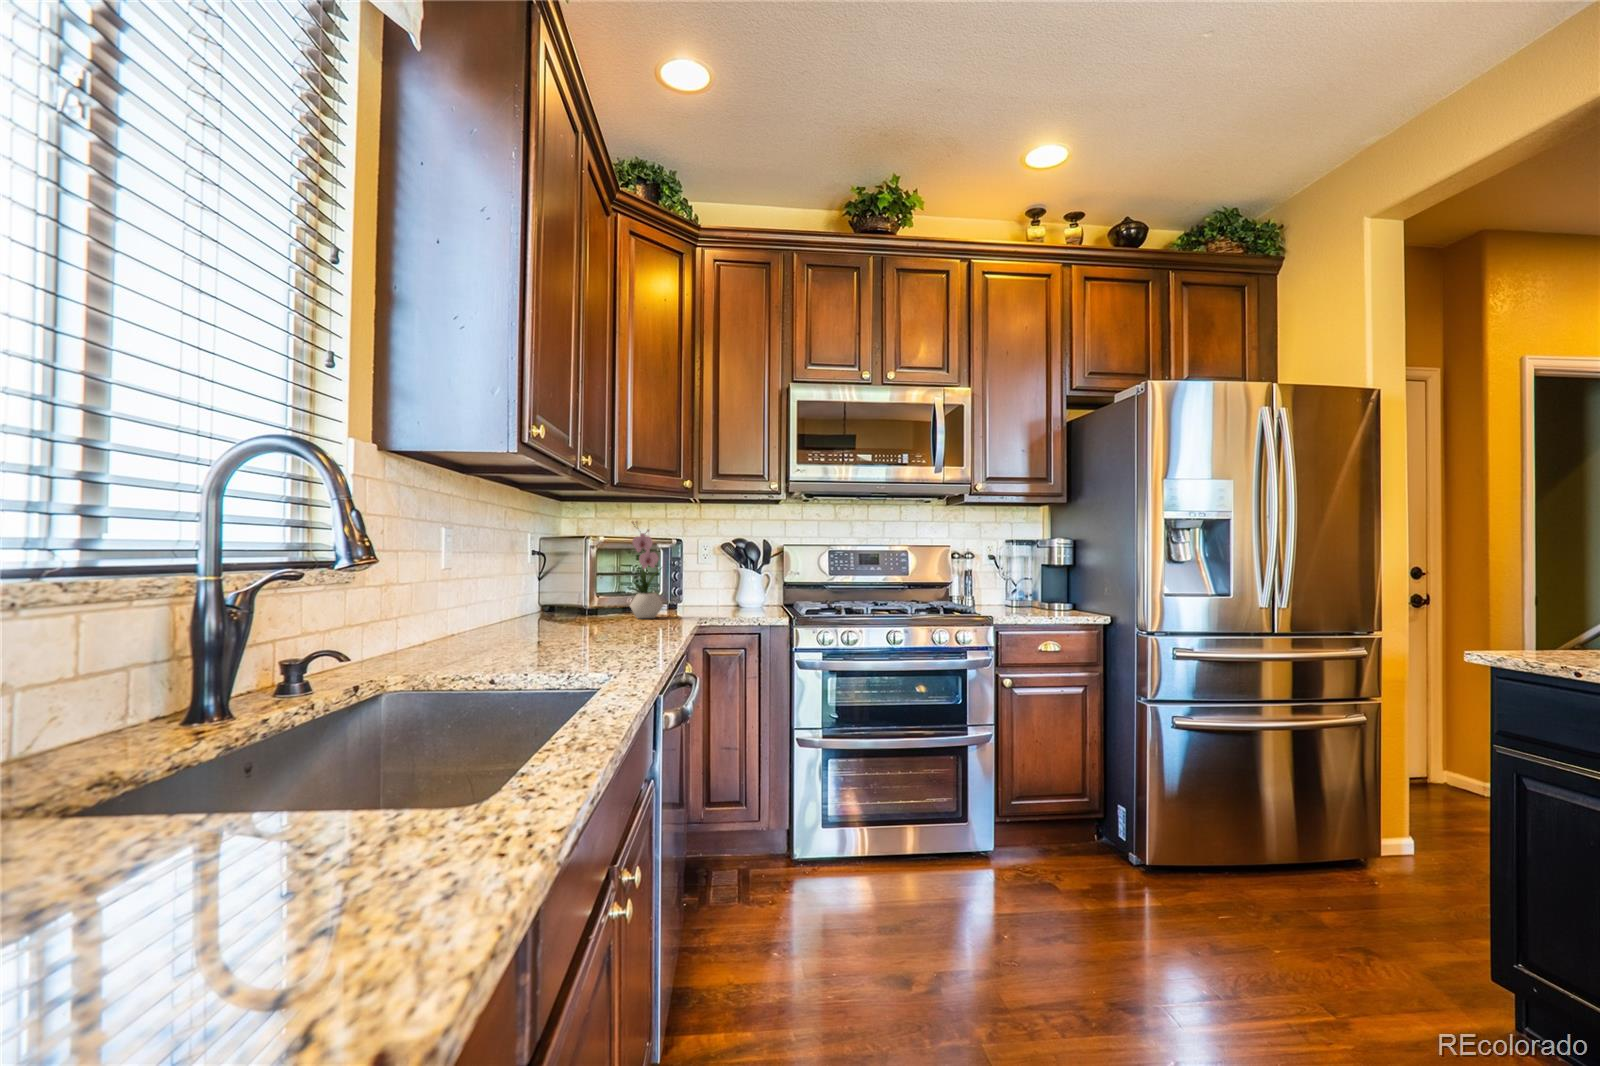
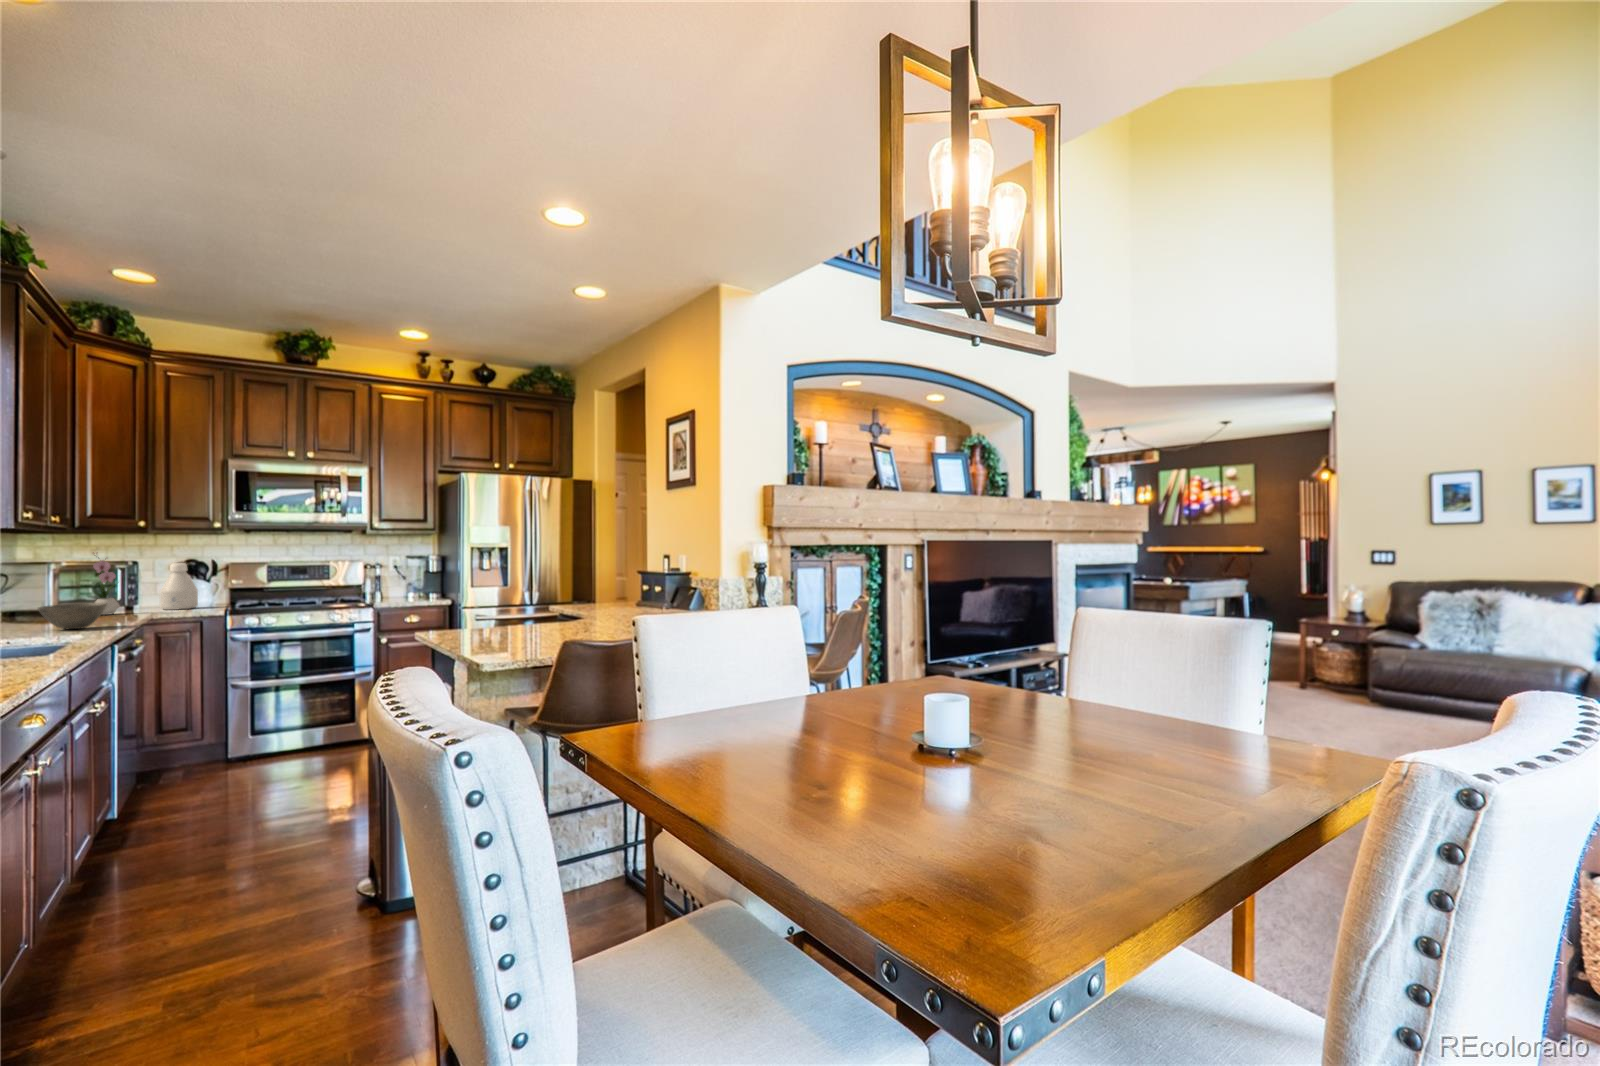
bottle: none [708,542,753,613] -> present [160,563,198,610]
bowl: none [538,606,646,662] -> present [37,603,107,629]

